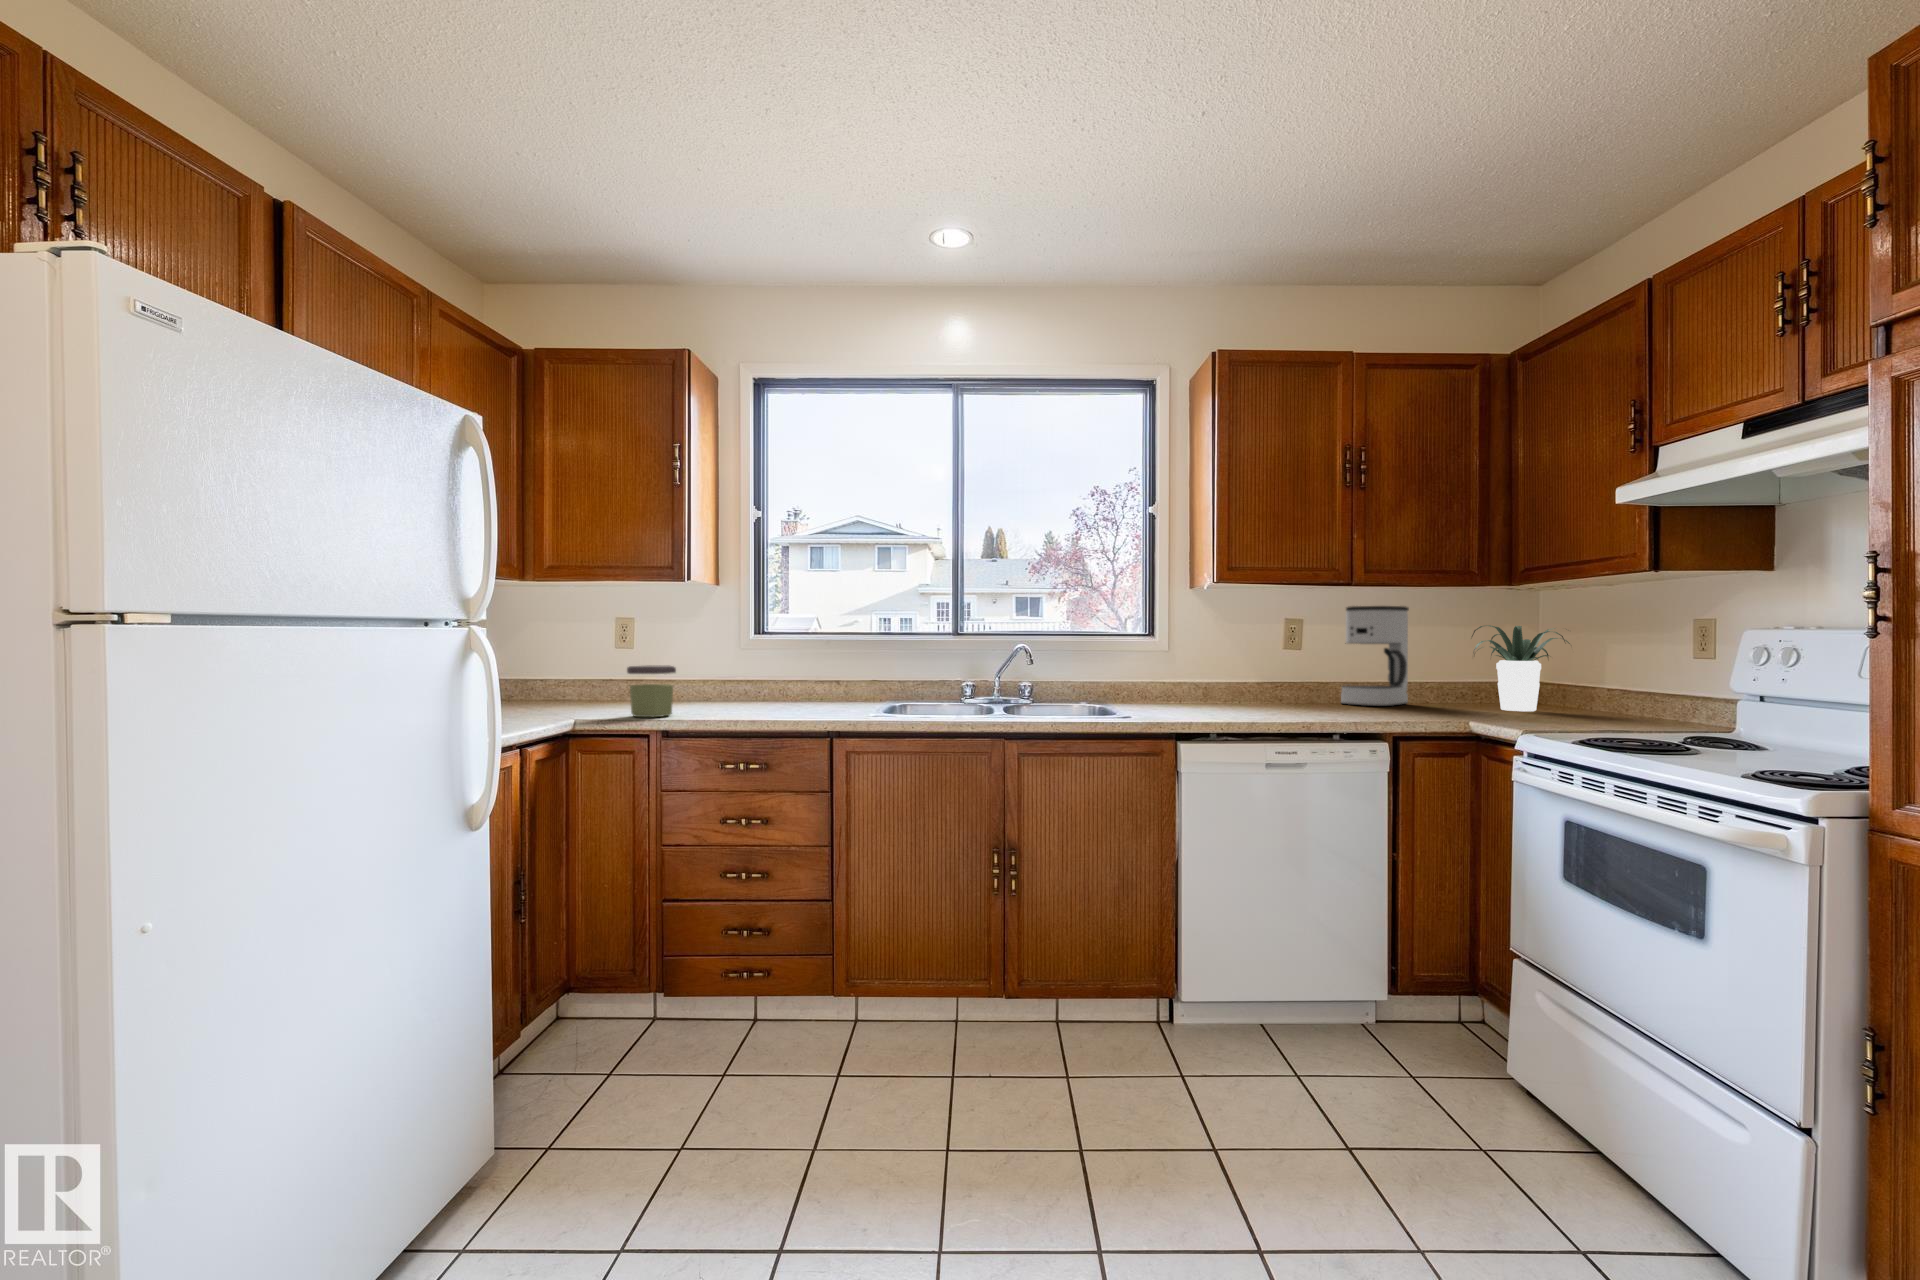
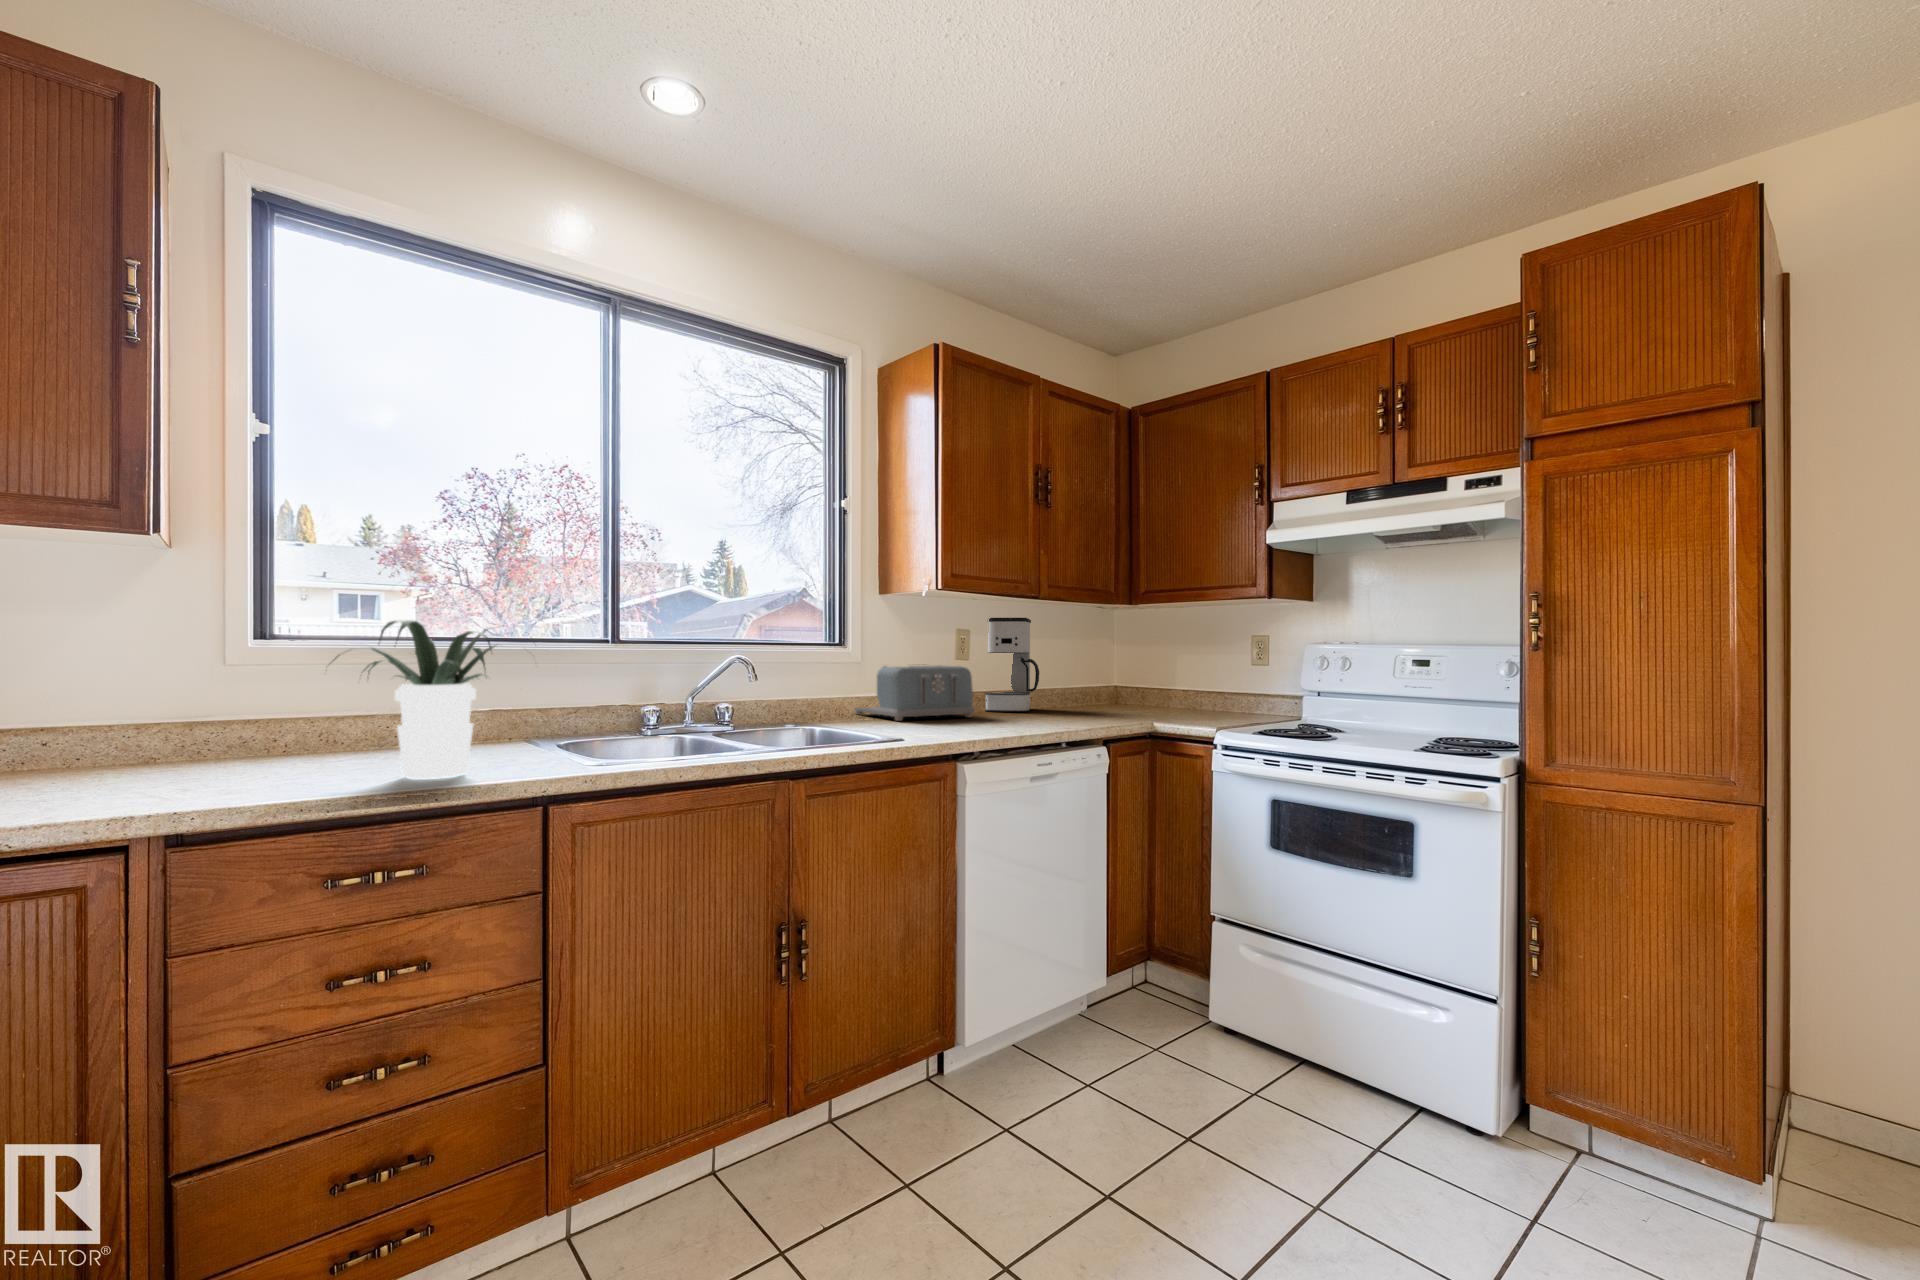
potted plant: present [1472,625,1570,711] -> present [334,620,498,778]
toaster: none [1194,655,1294,707] -> present [854,665,975,721]
jar: present [627,665,676,717] -> none [53,701,196,813]

